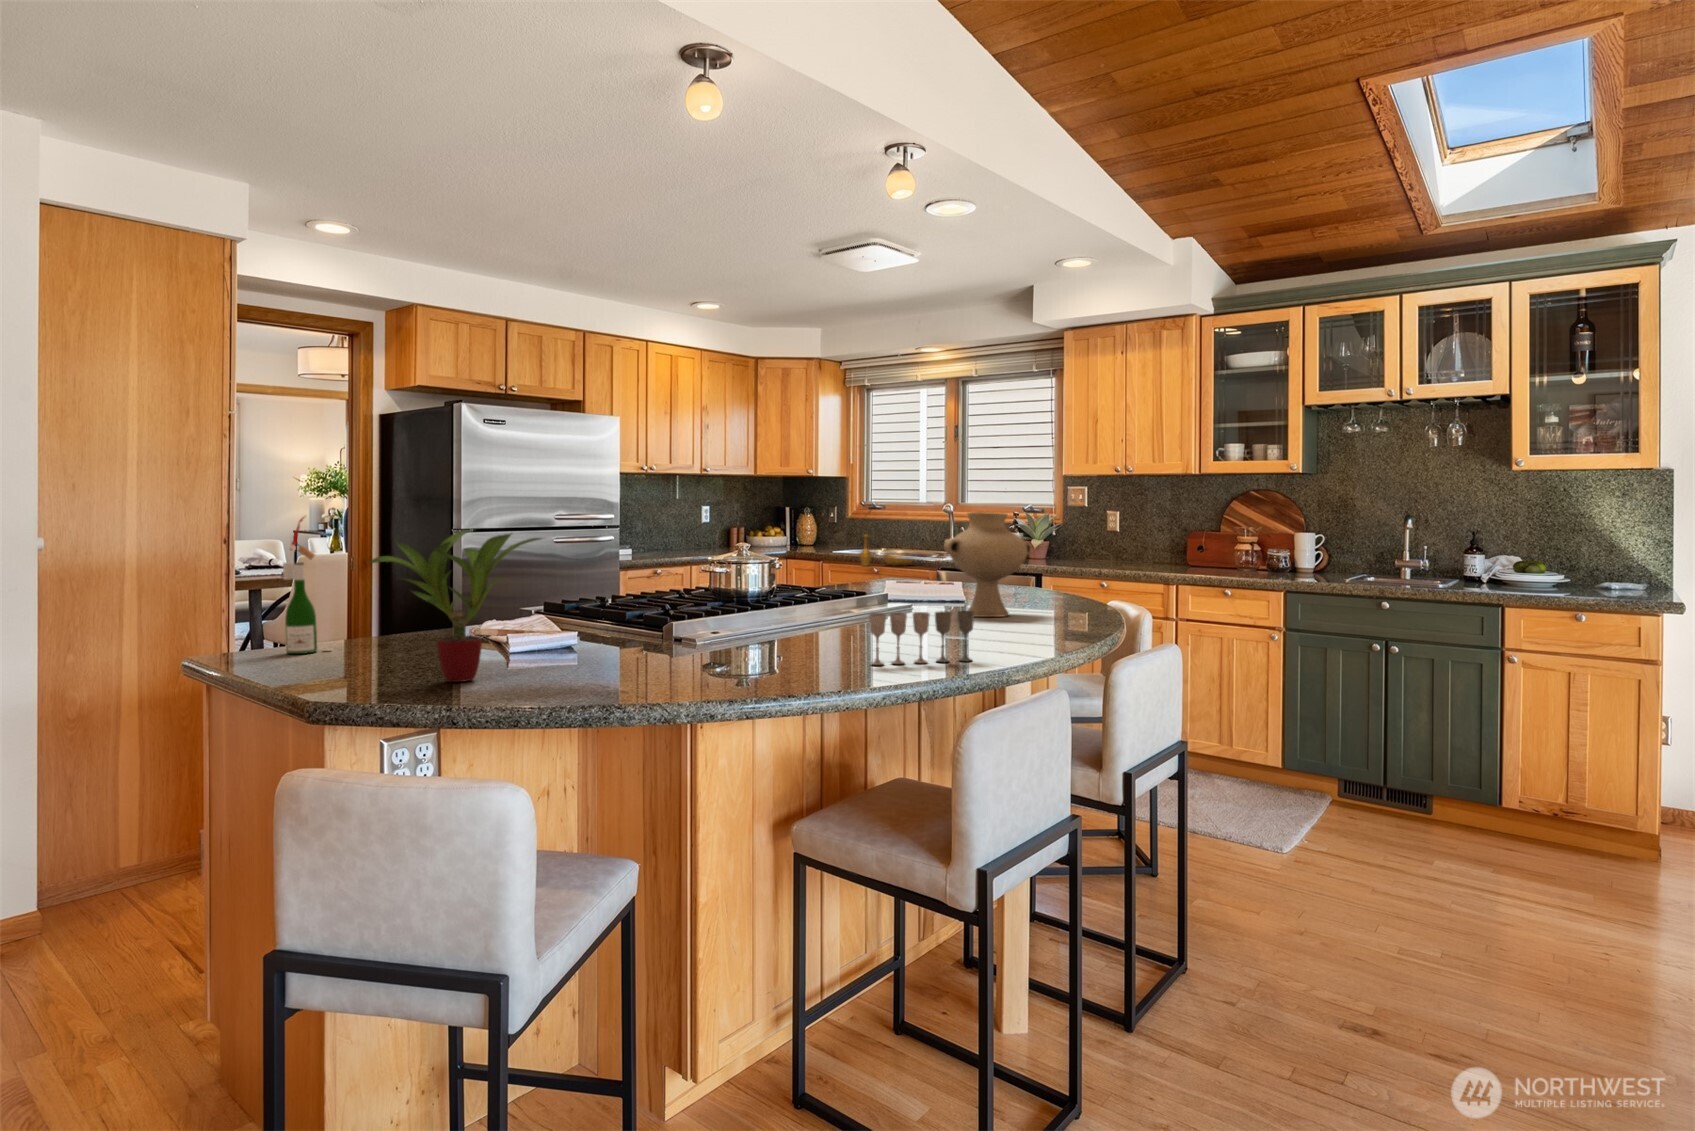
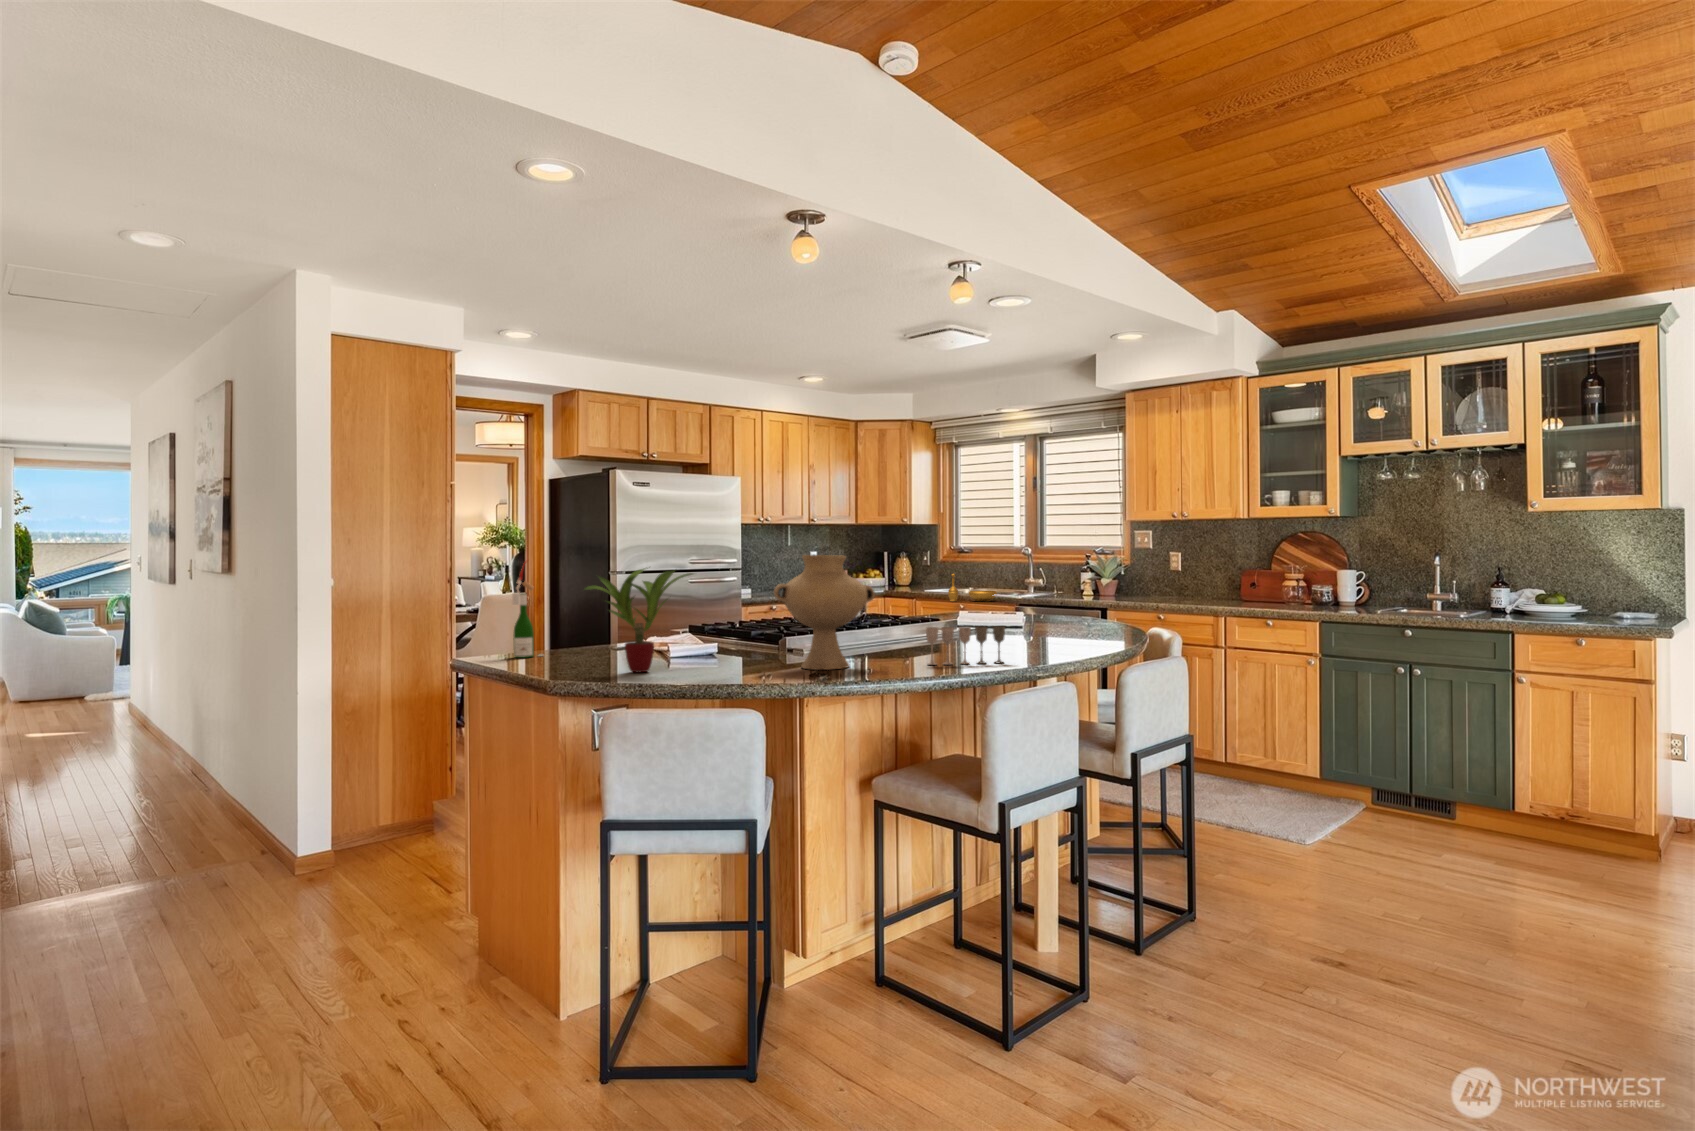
vase: present [944,512,1031,617] -> present [774,555,875,670]

